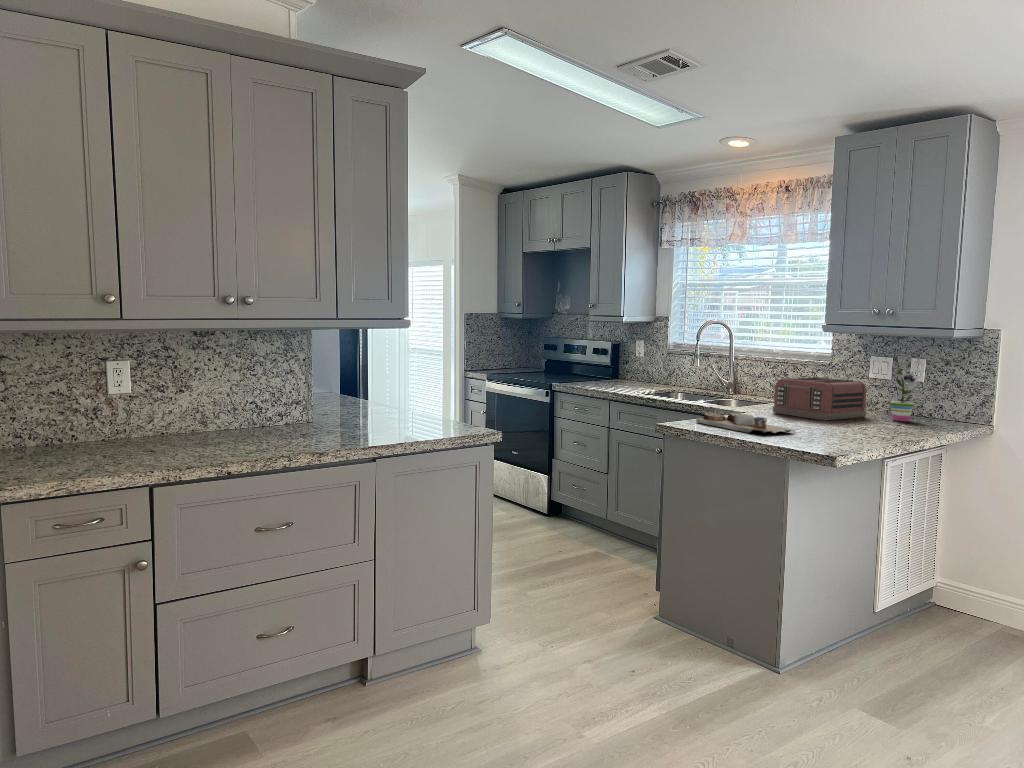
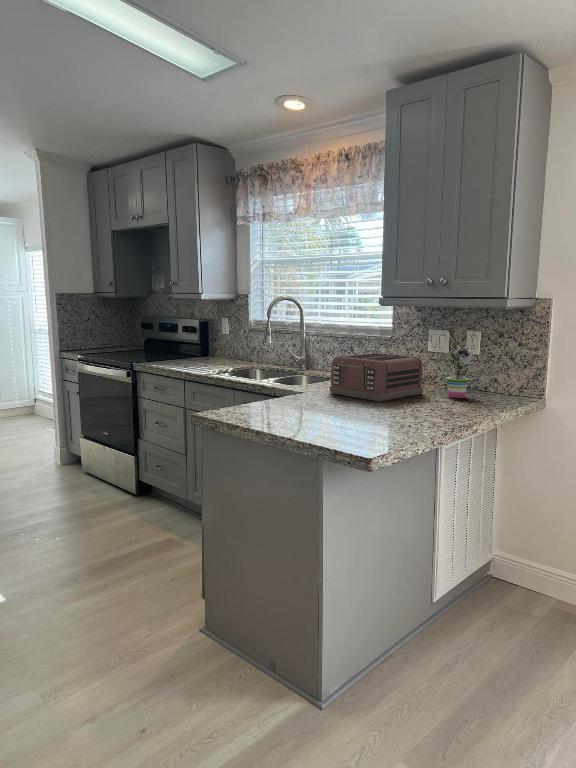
cutting board: present [696,412,795,433] -> none [232,401,336,431]

